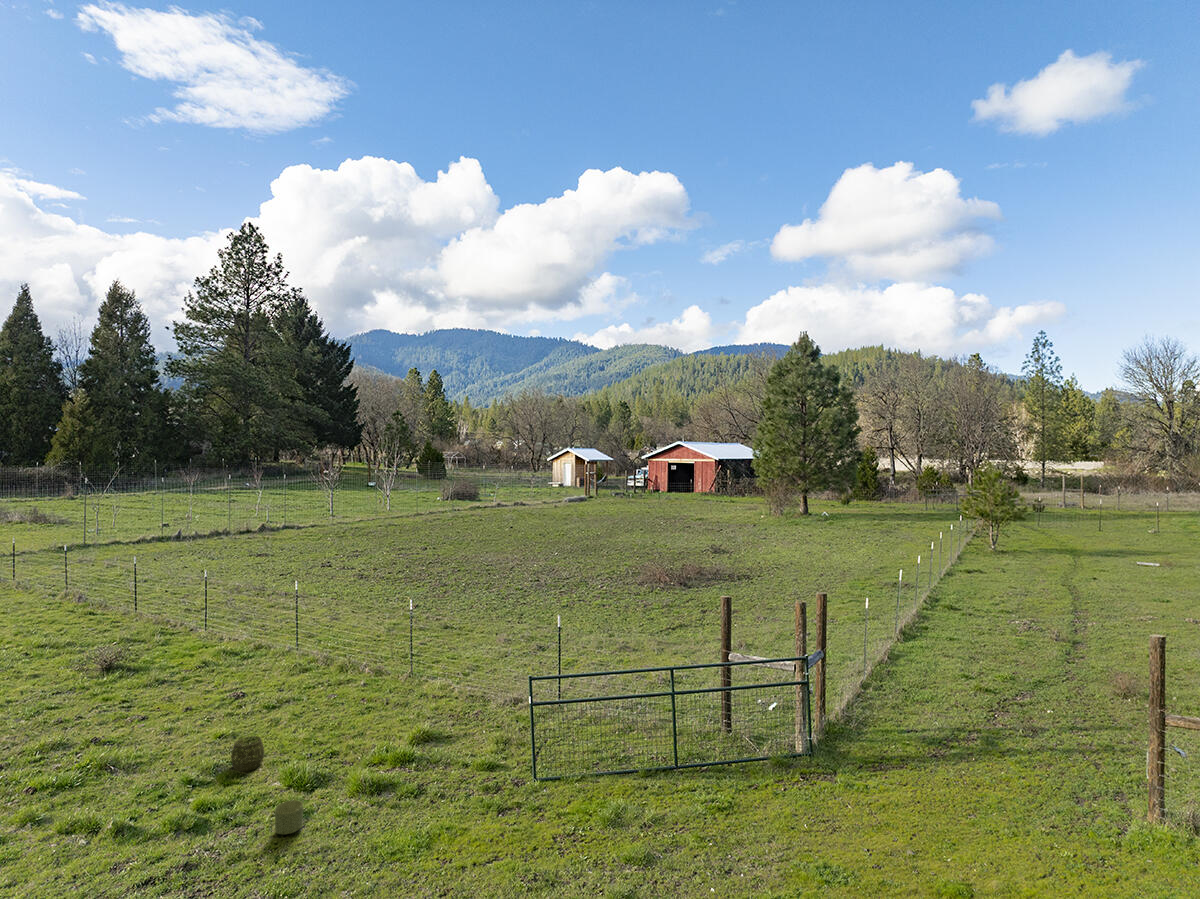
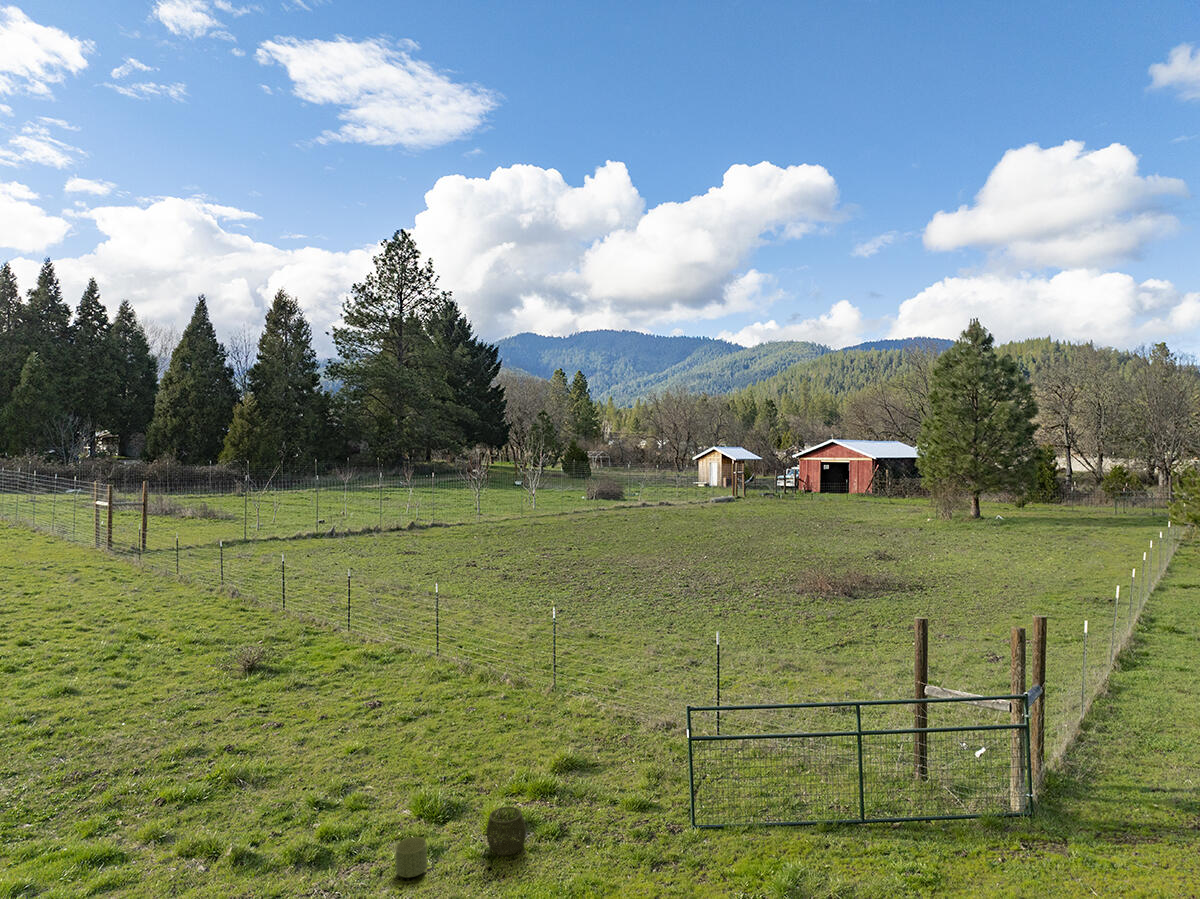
woven basket: present [231,736,264,771] -> present [487,807,526,856]

